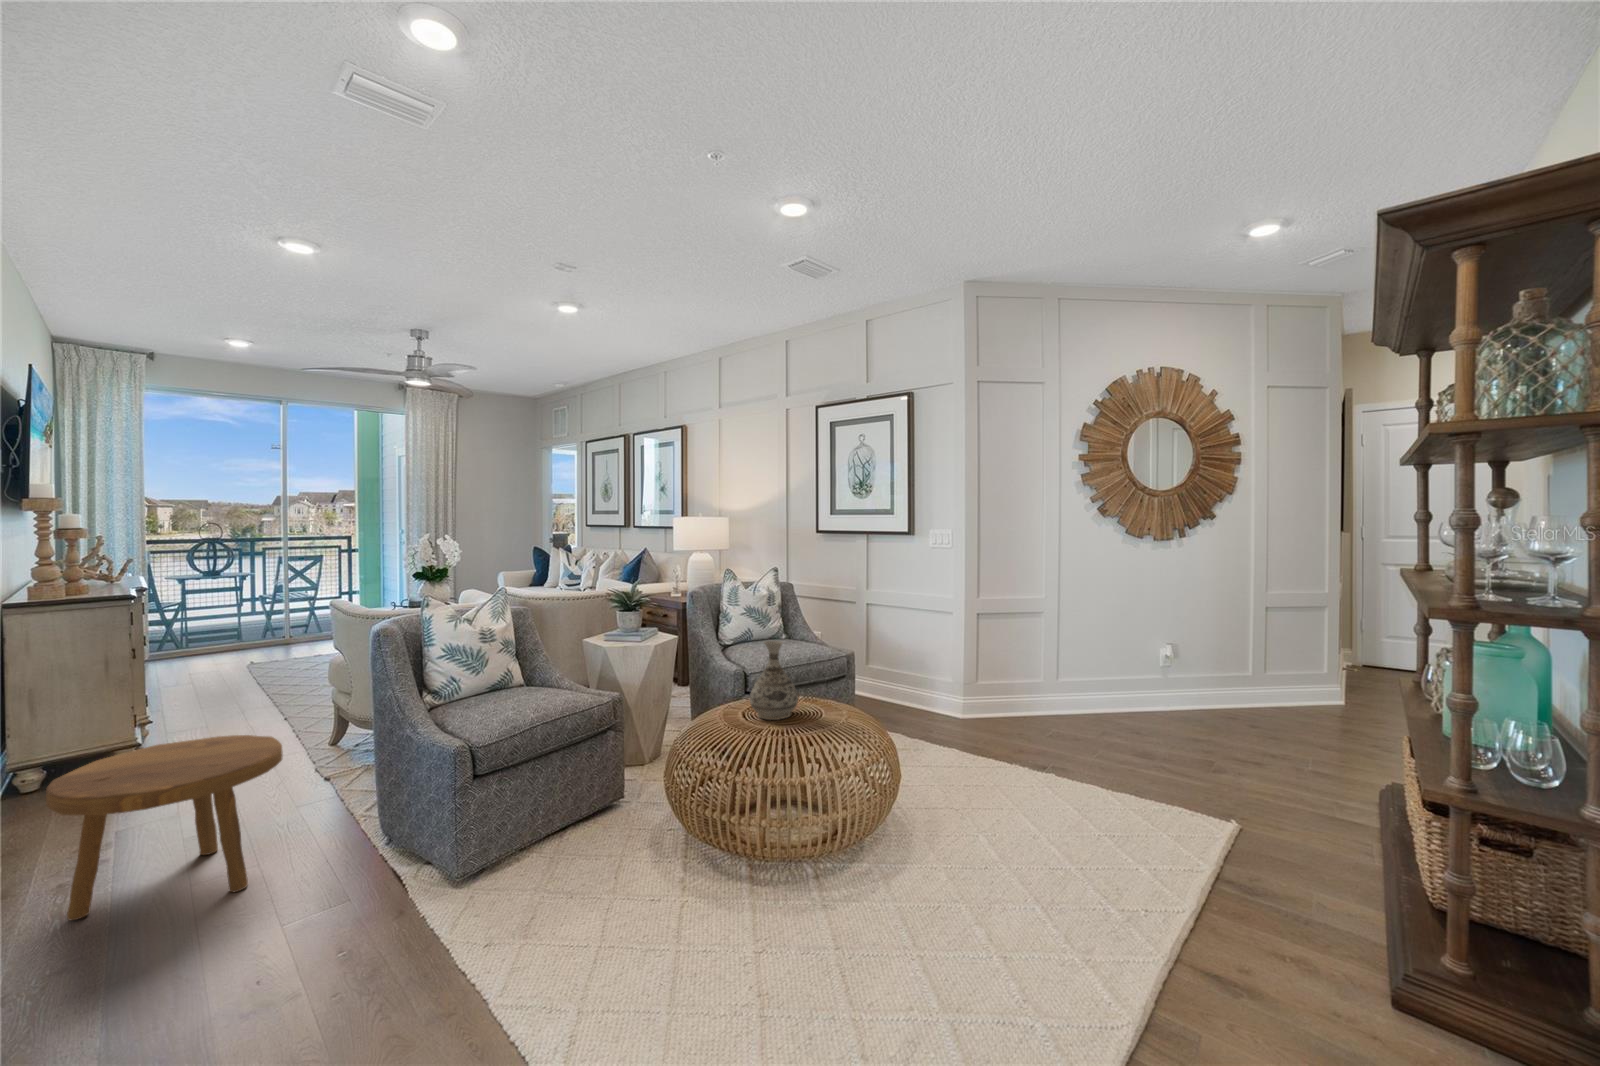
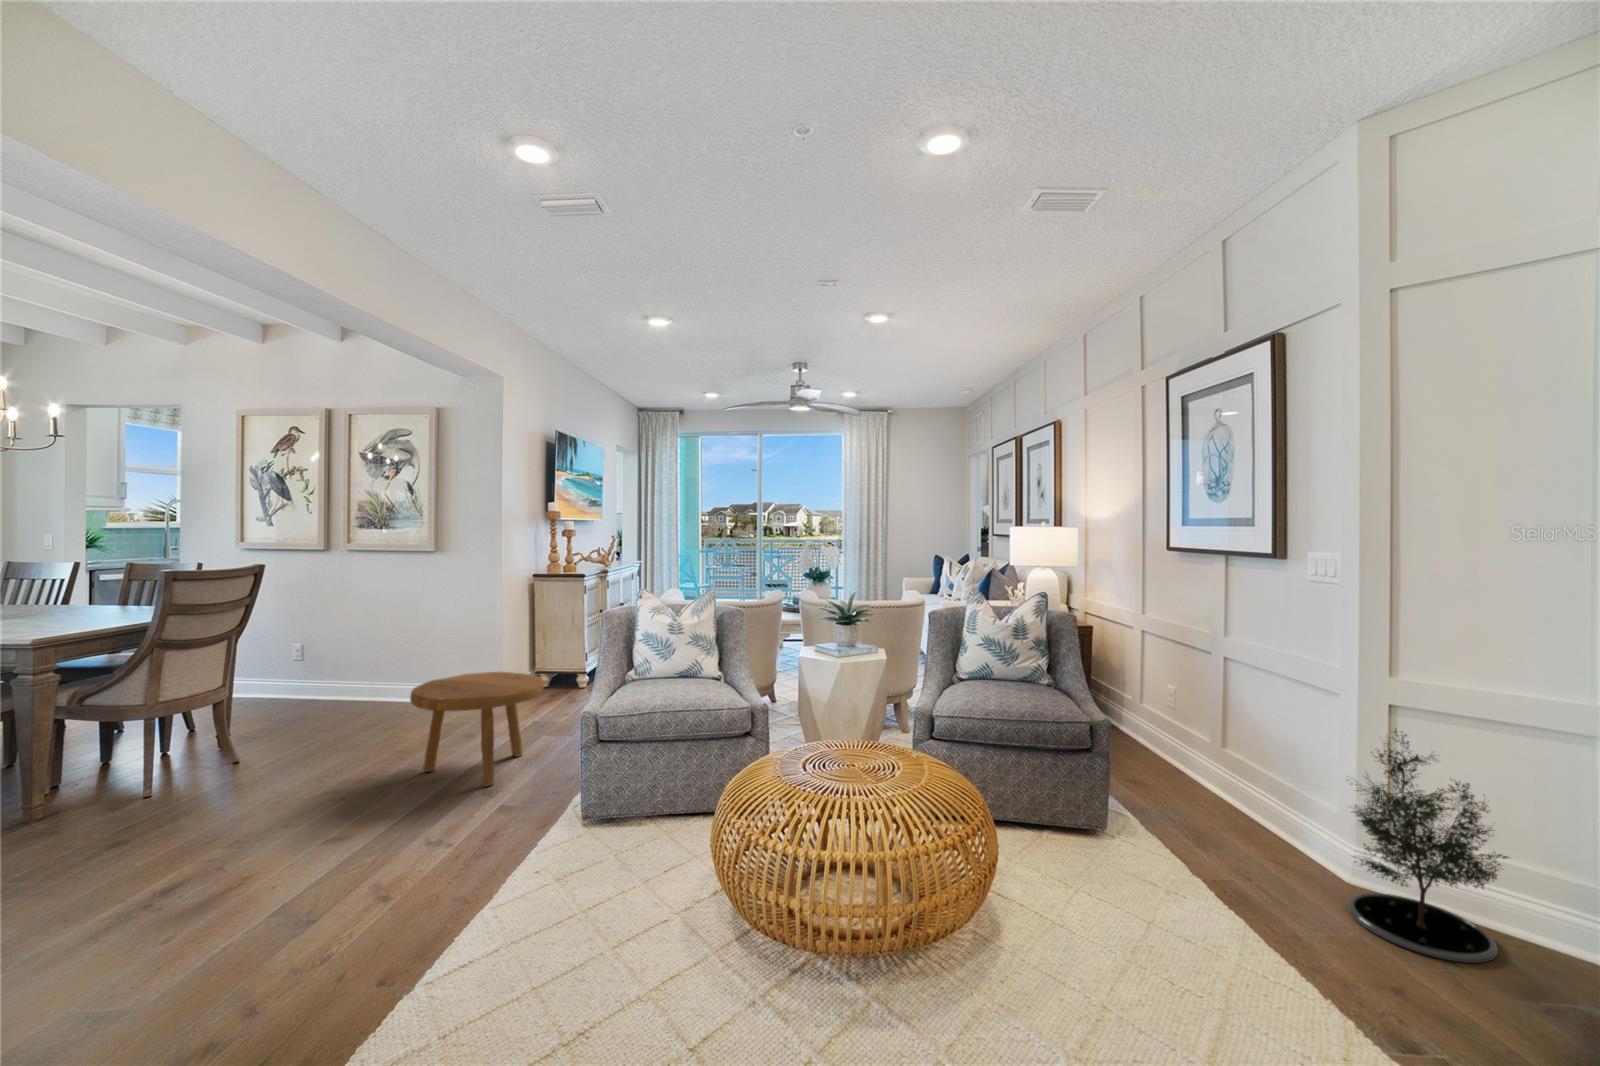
potted tree: none [970,621,1034,731] -> present [1348,728,1508,963]
vase: present [750,640,798,720] -> none [808,677,869,781]

